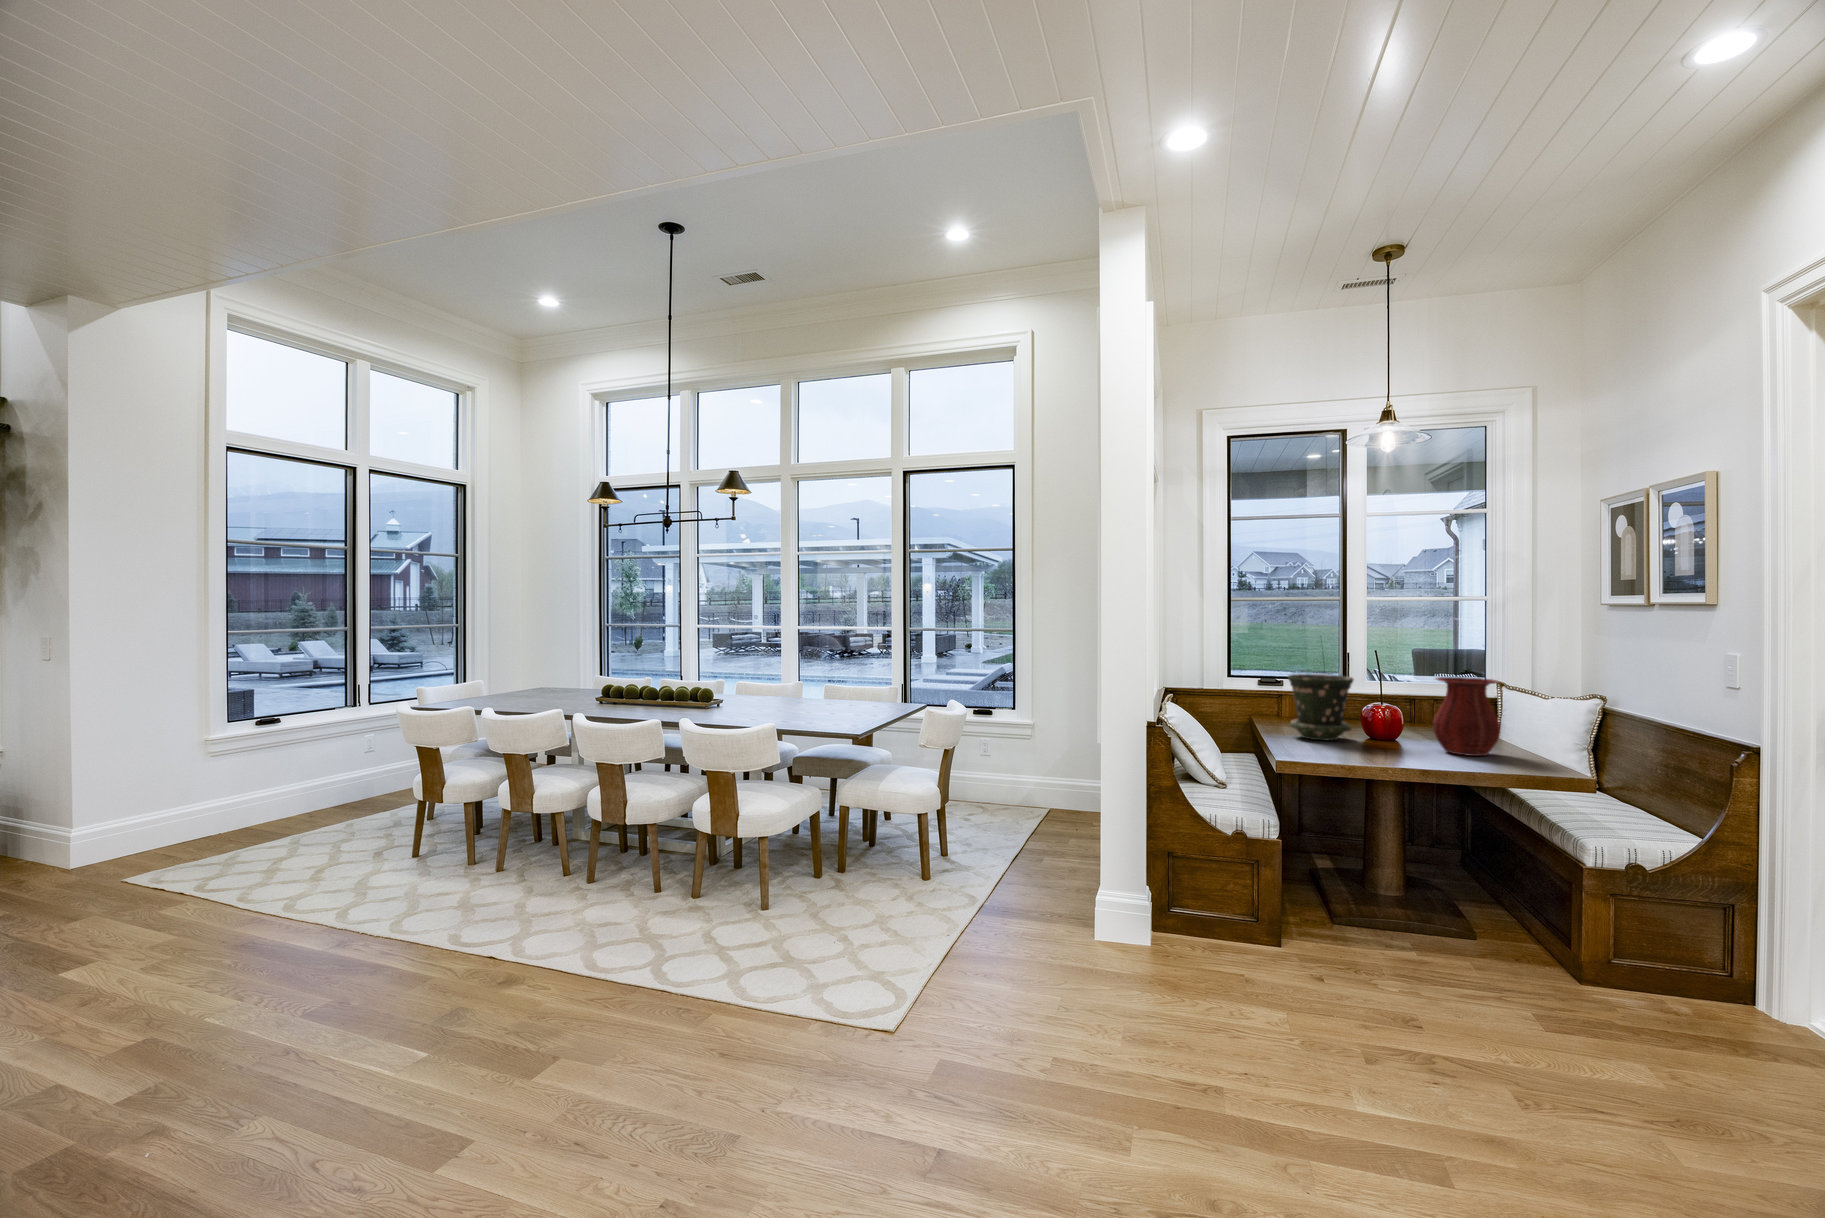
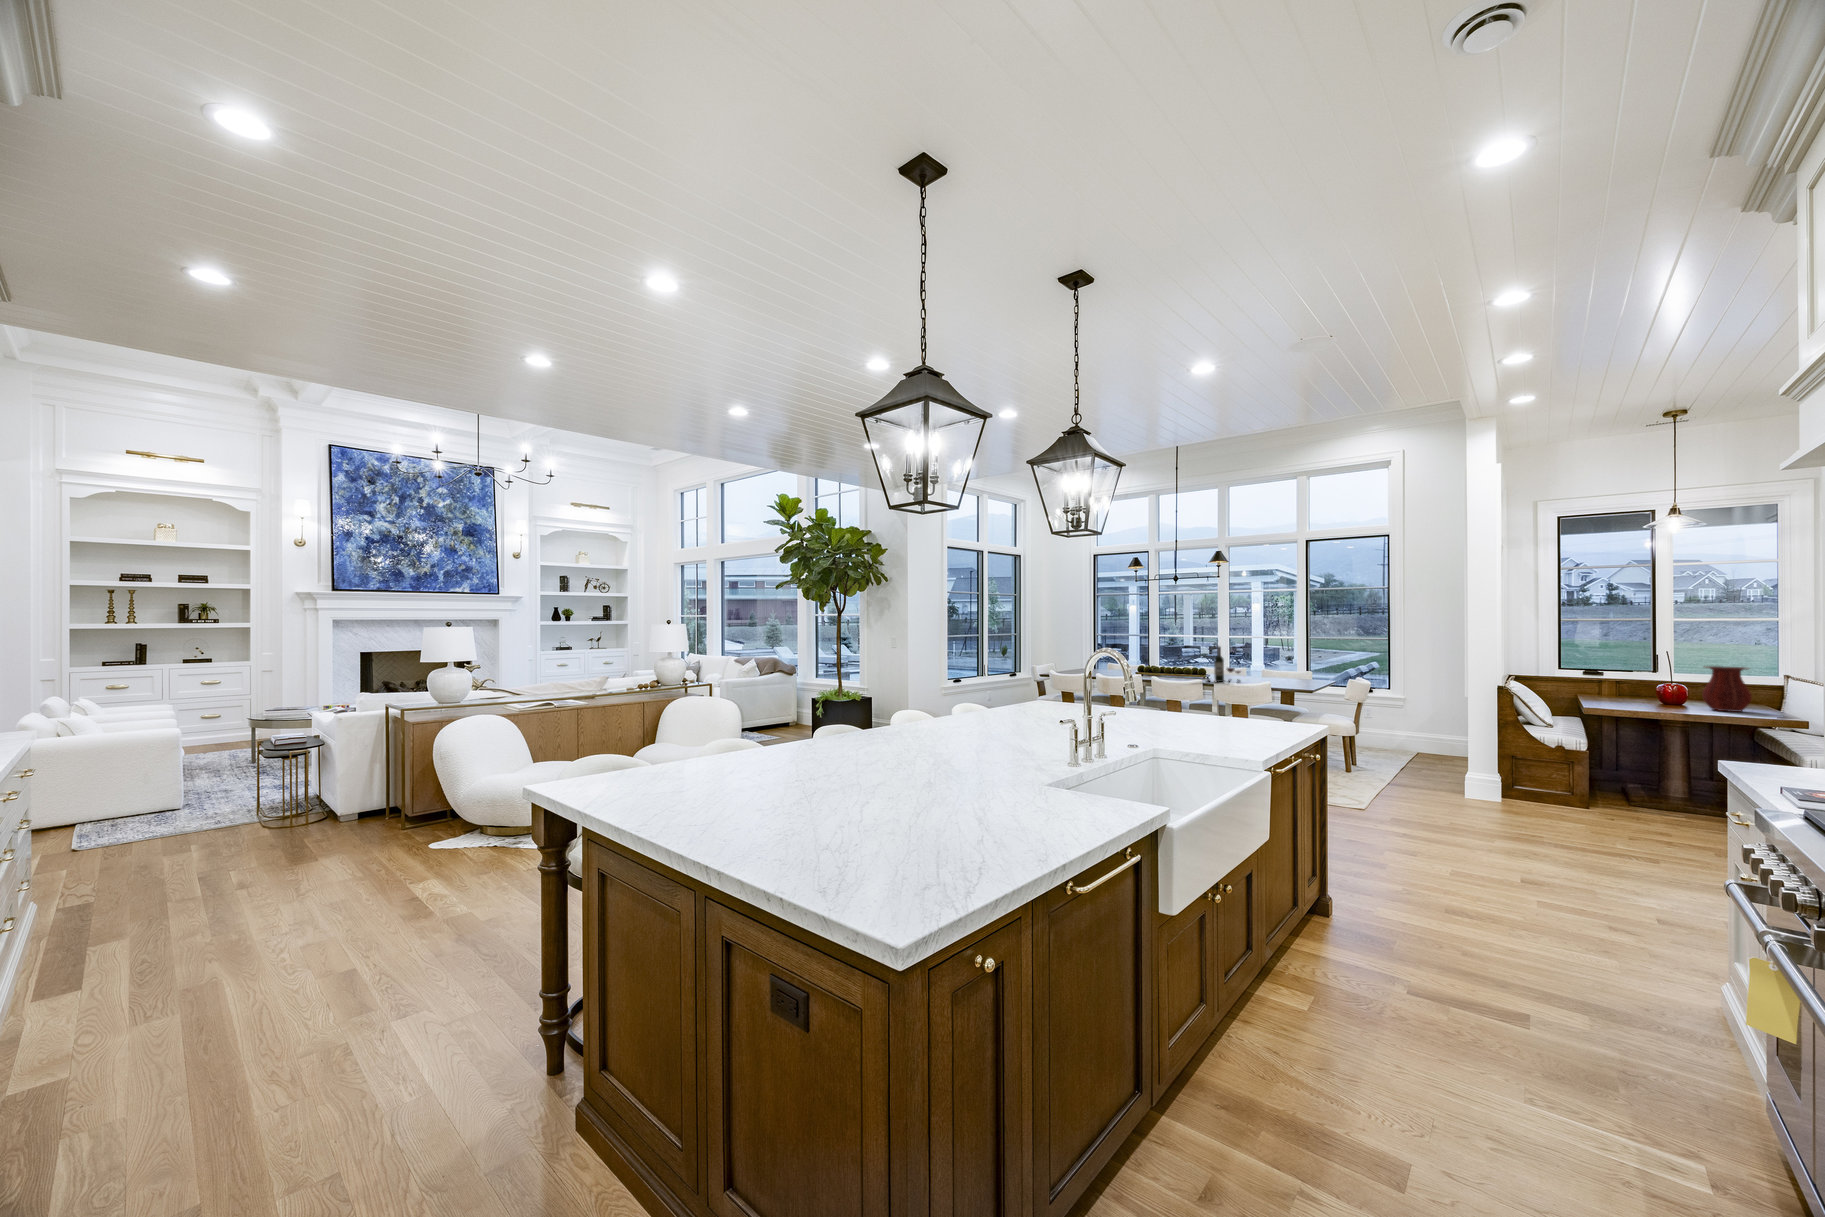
wine bottle: none [700,649,760,719] -> present [1207,647,1240,683]
flower pot: present [1288,674,1353,741] -> none [1598,665,1647,704]

